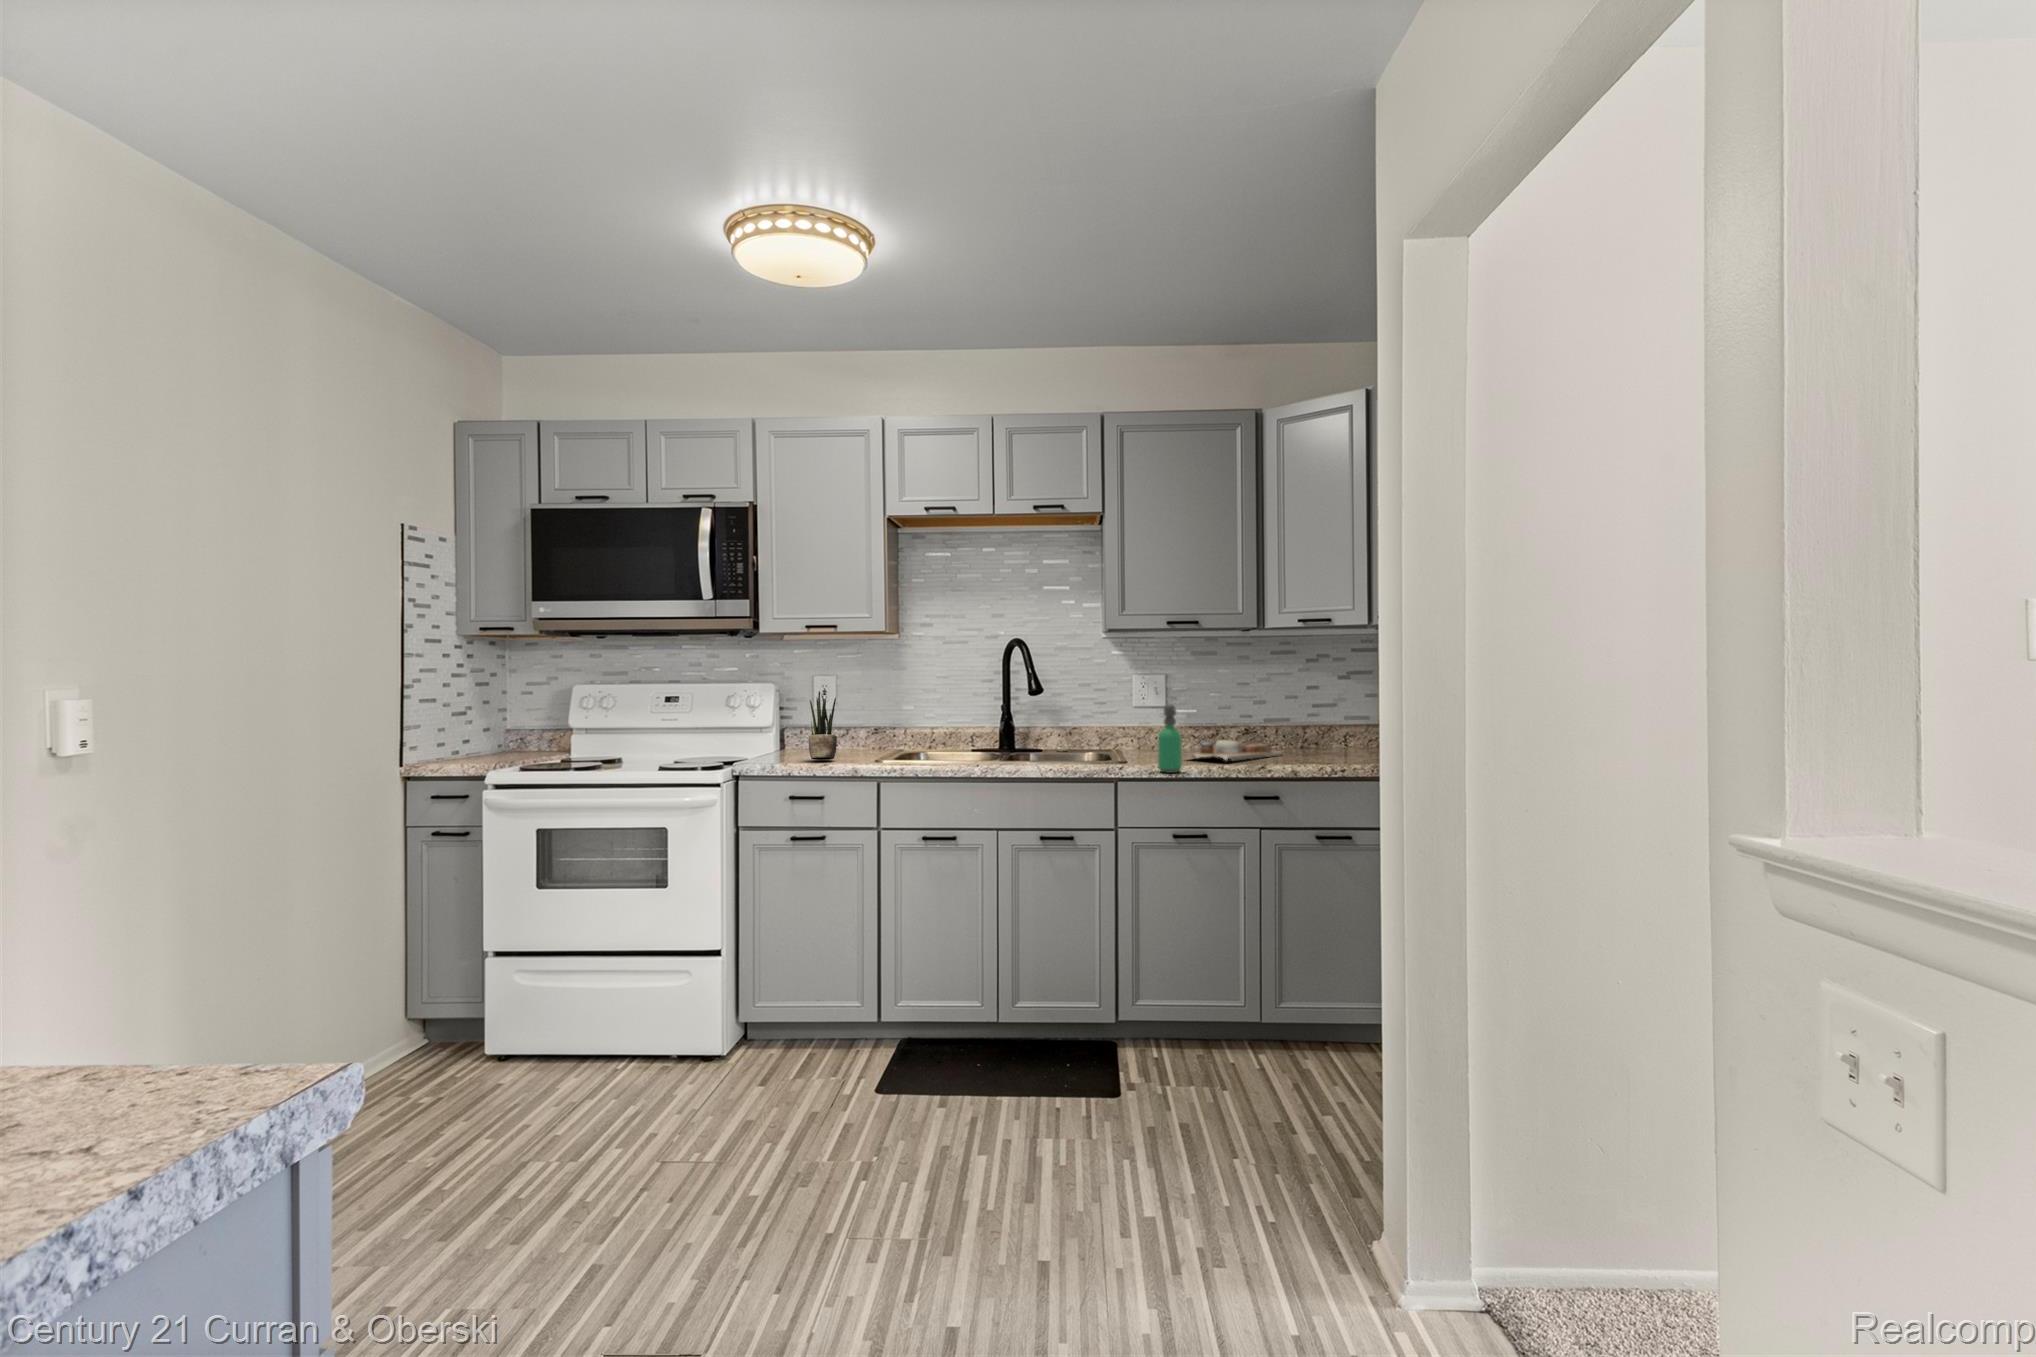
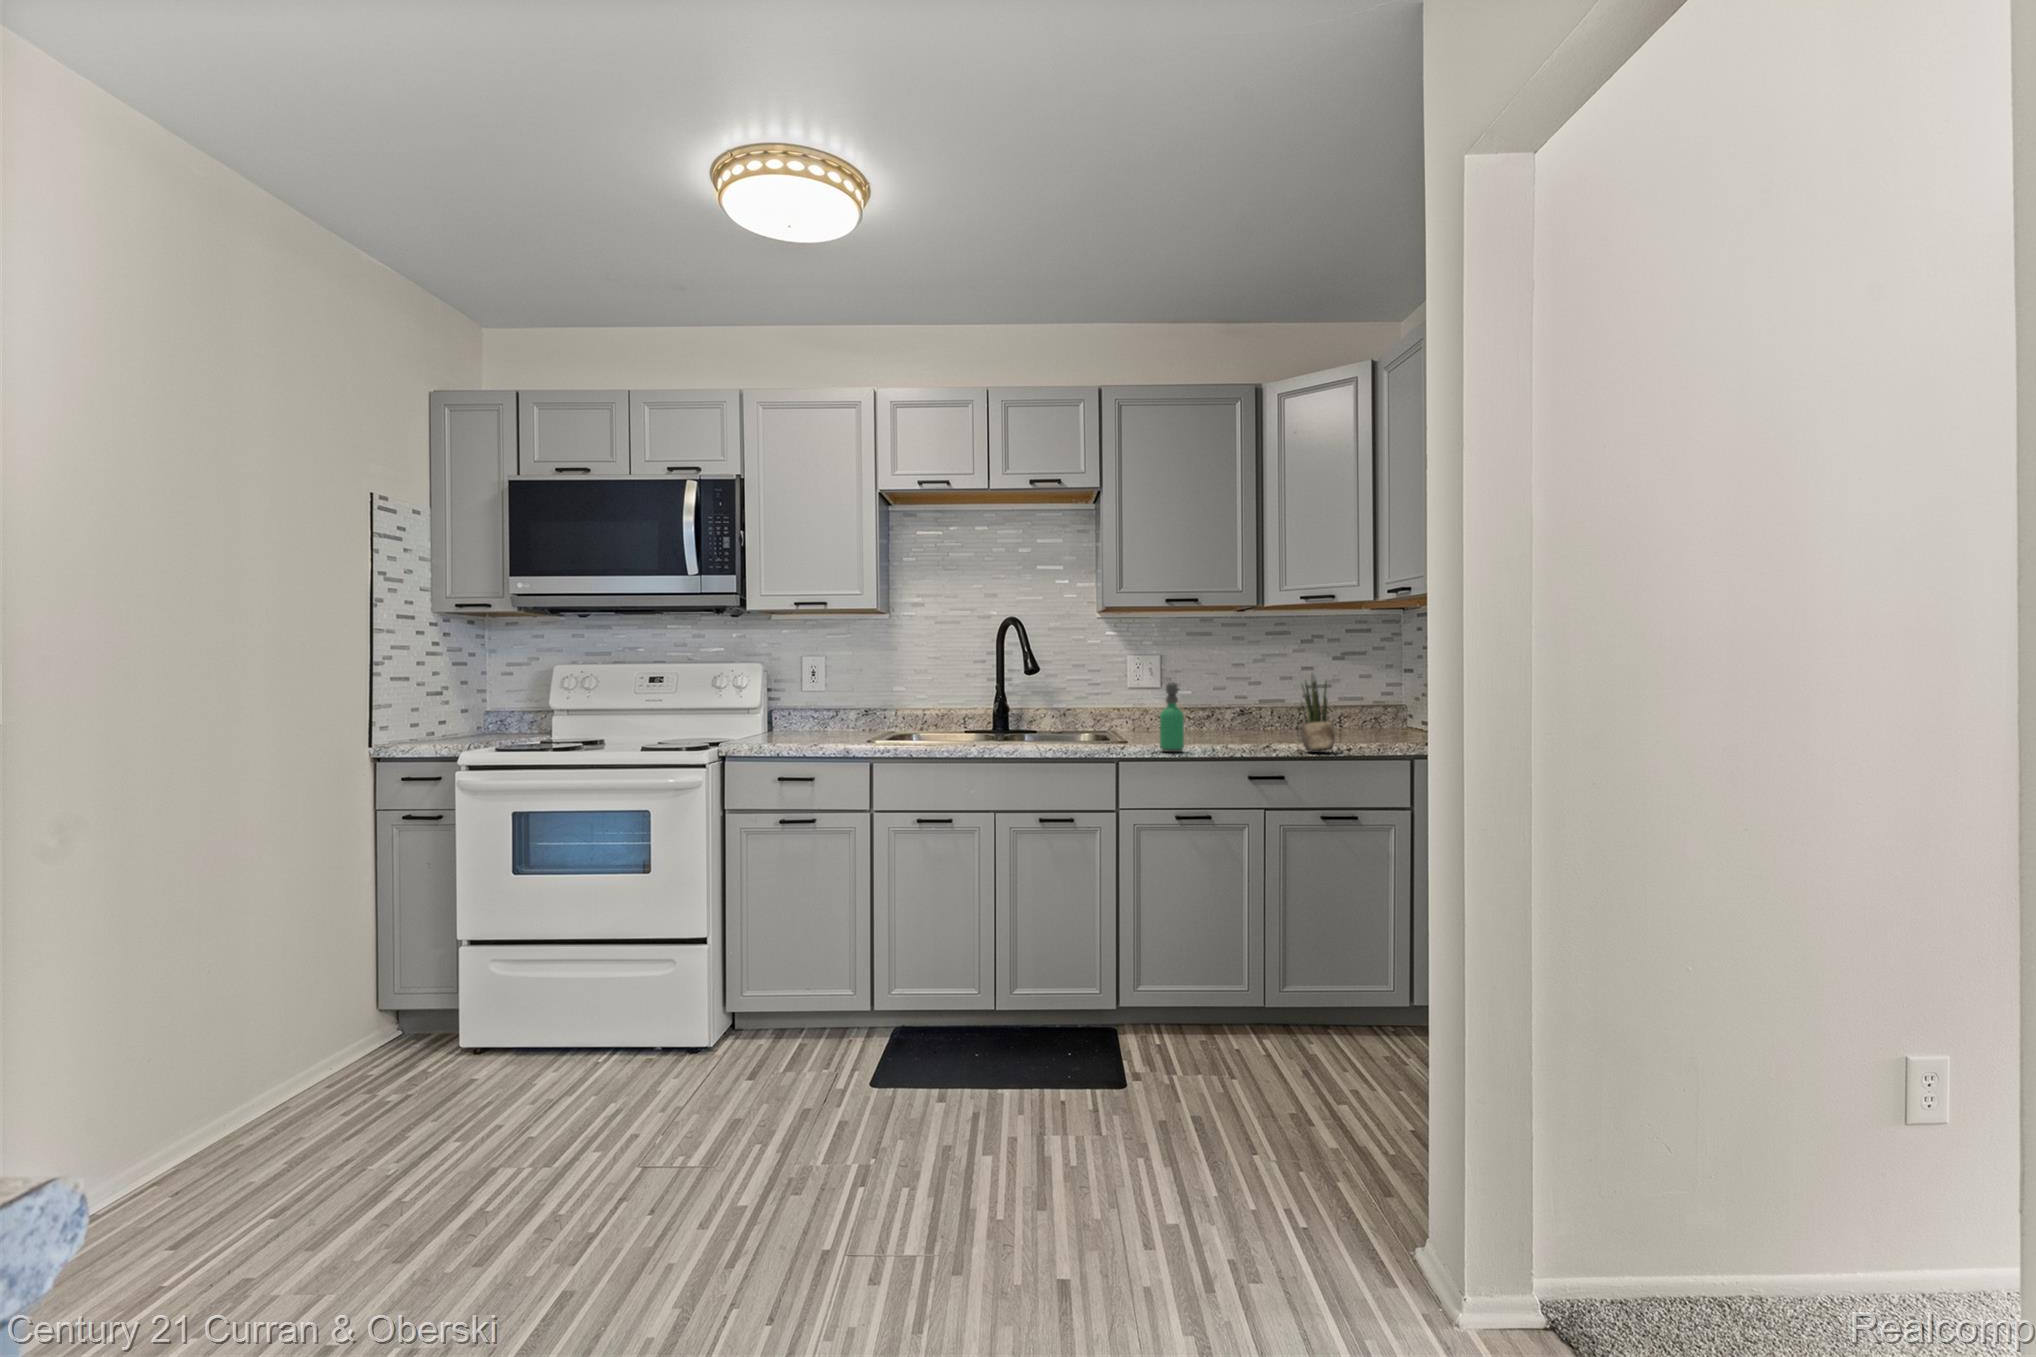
potted plant: present [809,691,837,760] -> present [1301,677,1335,751]
cutting board: present [1189,740,1282,761] -> none [1181,720,1280,742]

